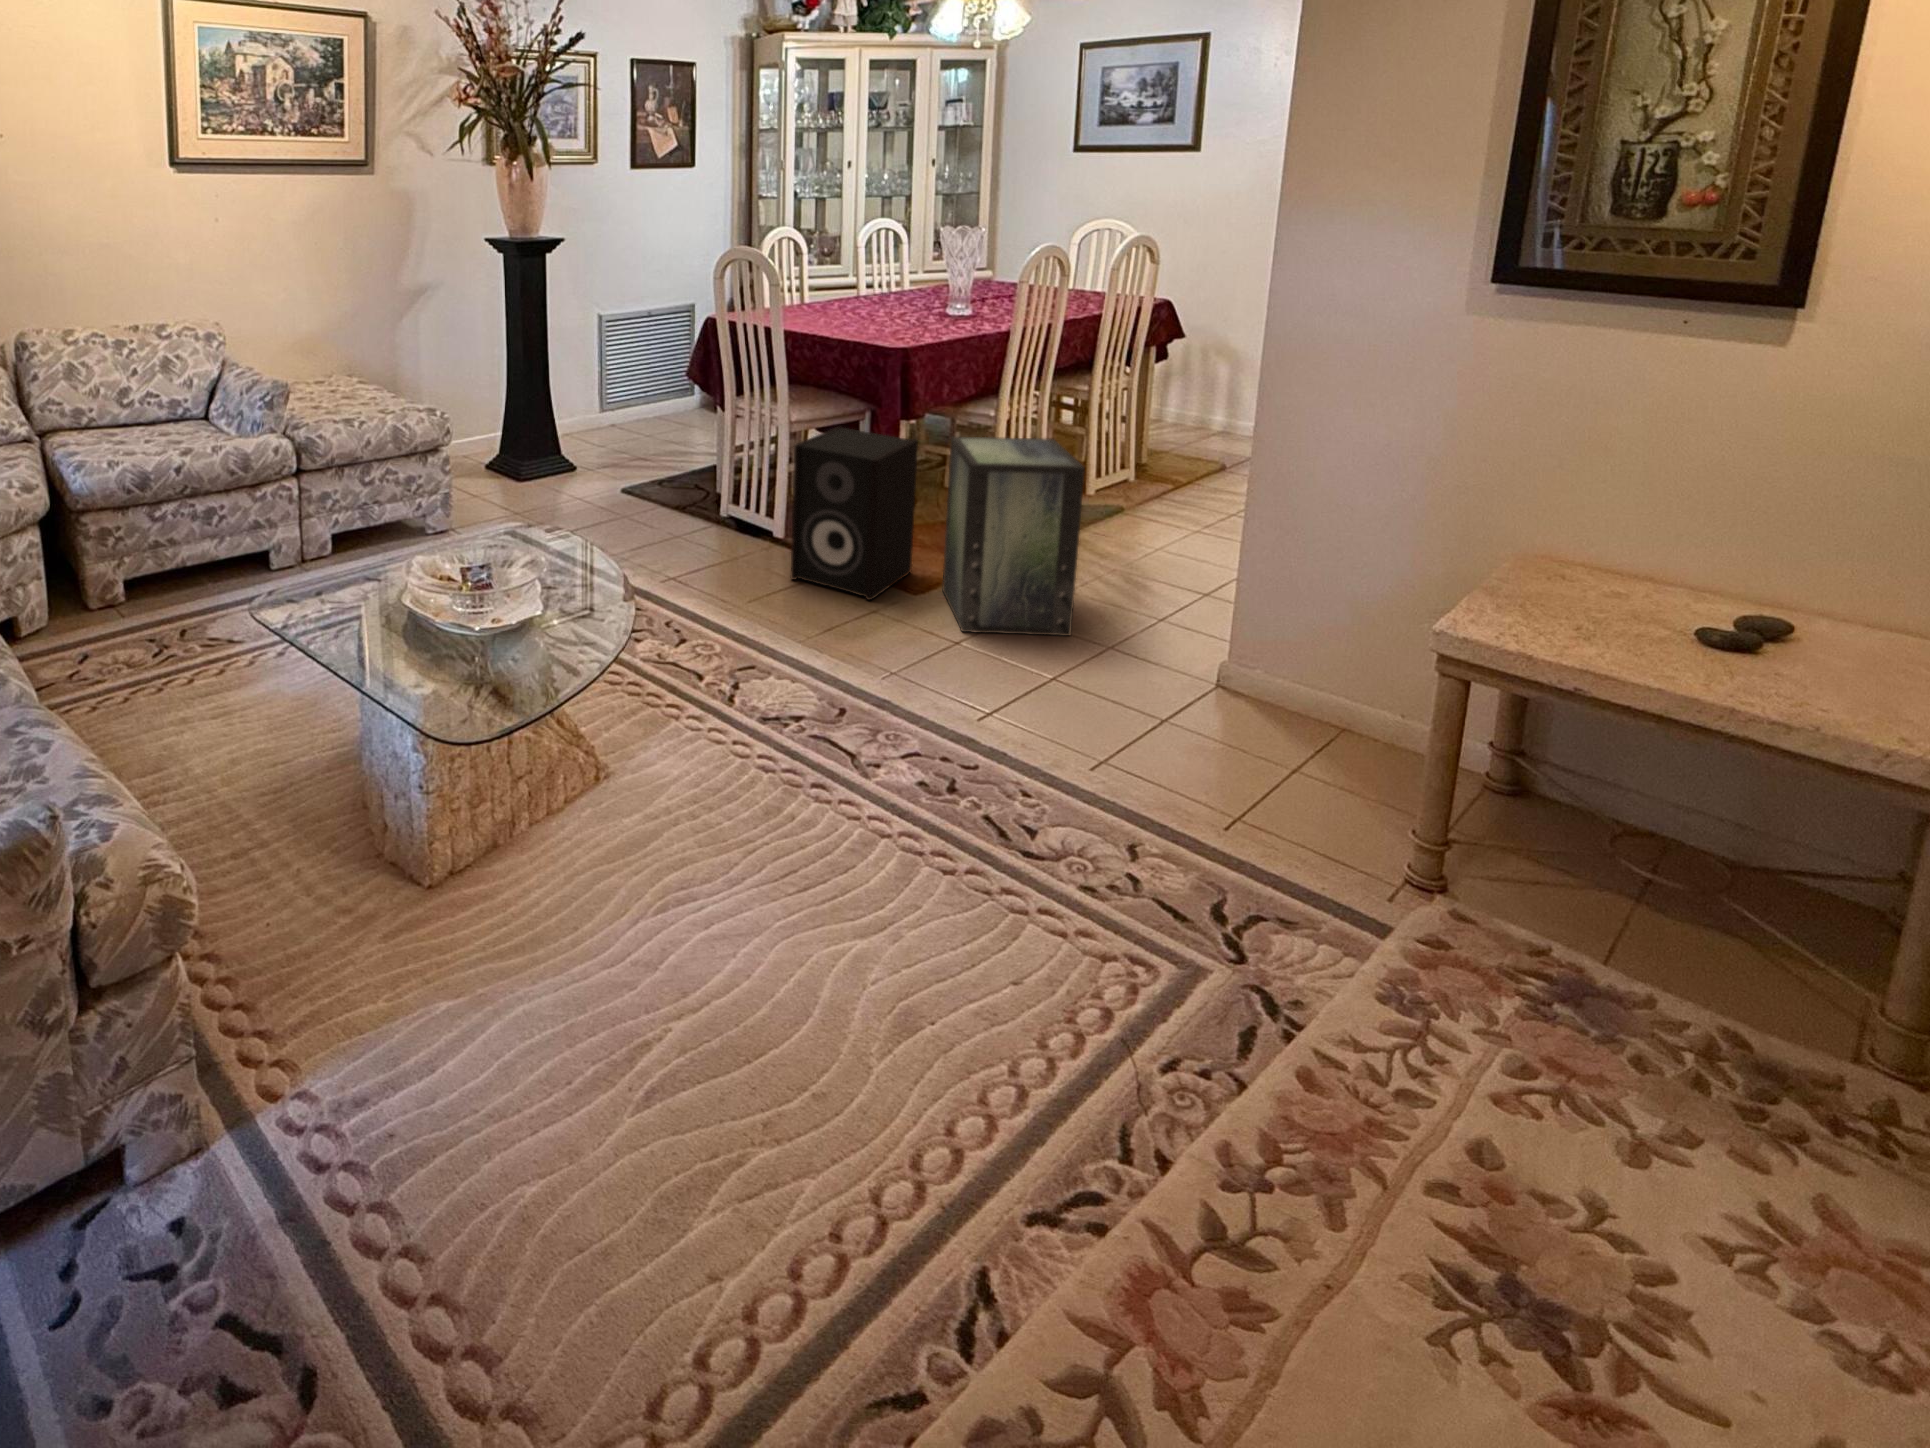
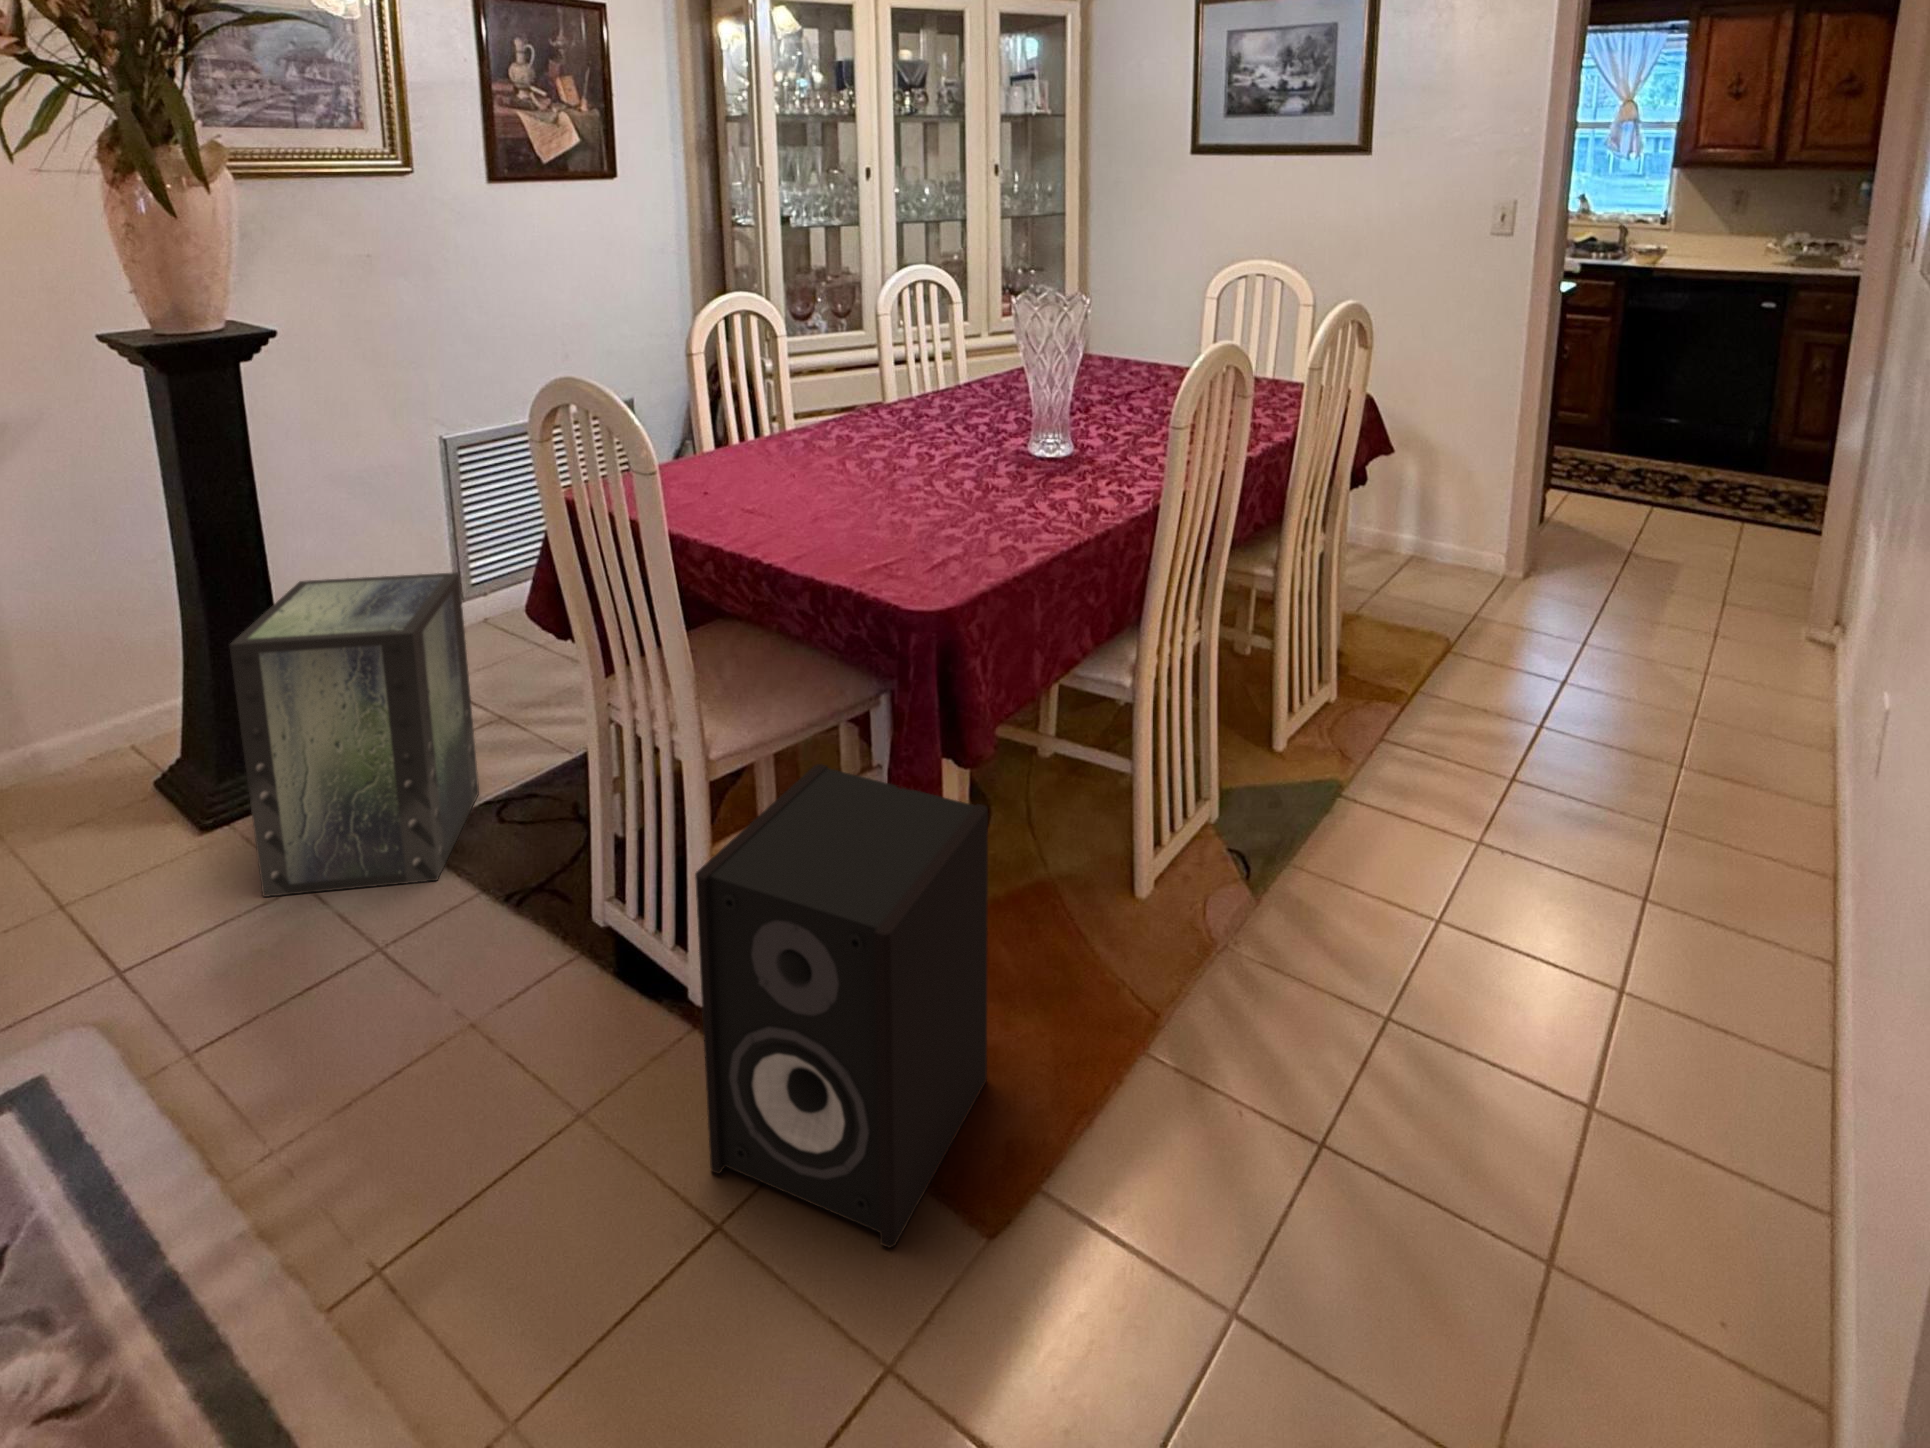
storage box: present [942,437,1085,636] -> present [229,572,479,897]

